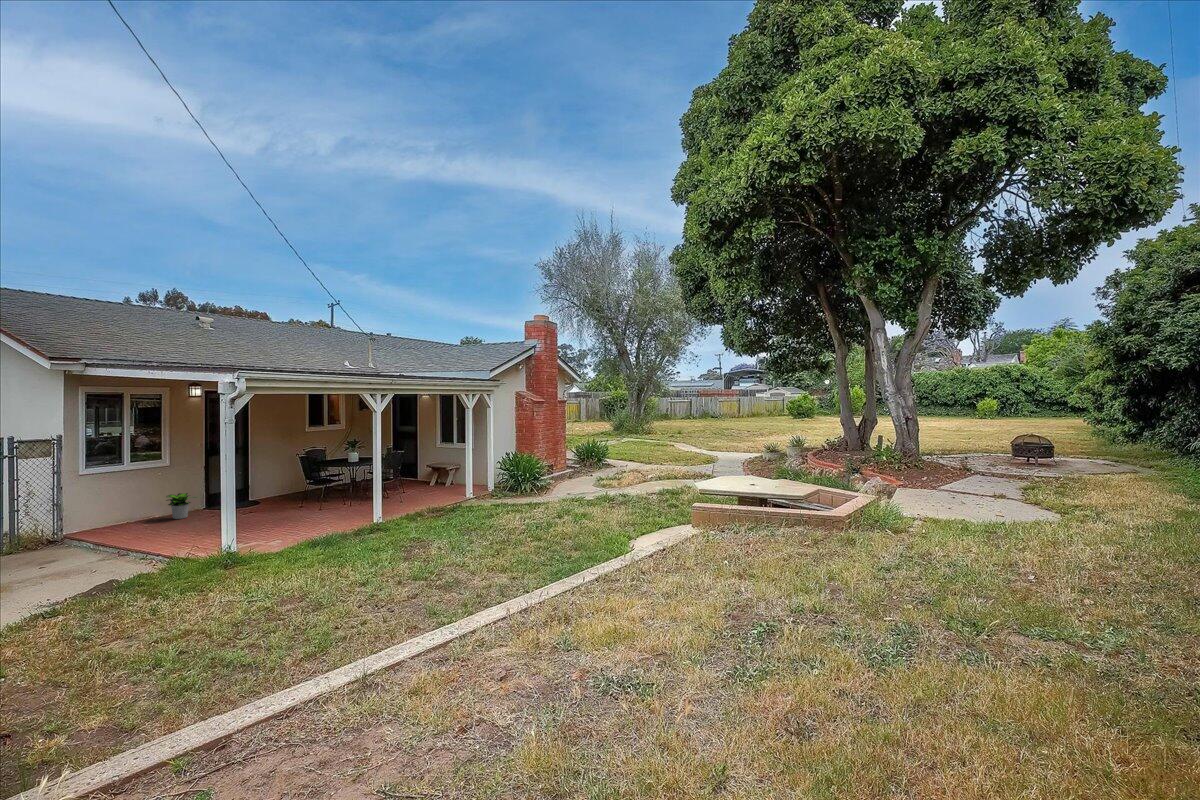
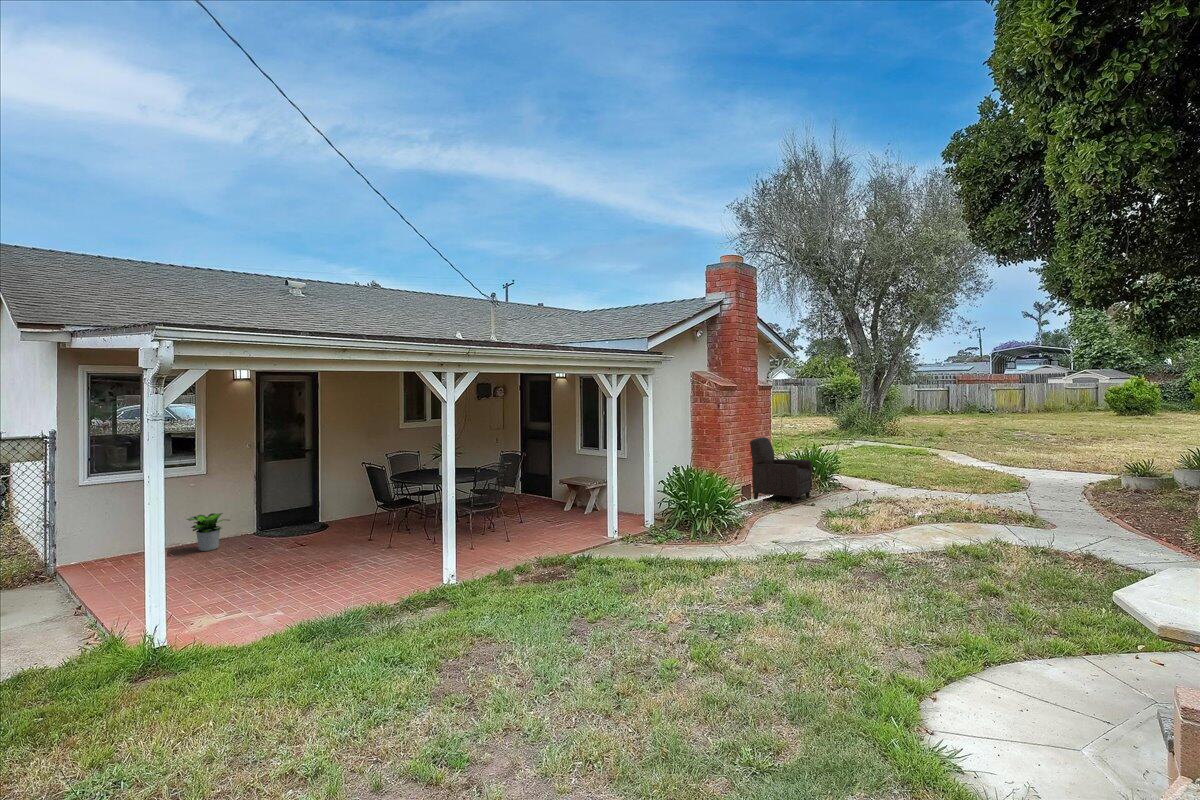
chair: none [553,434,591,474] -> present [750,437,812,504]

